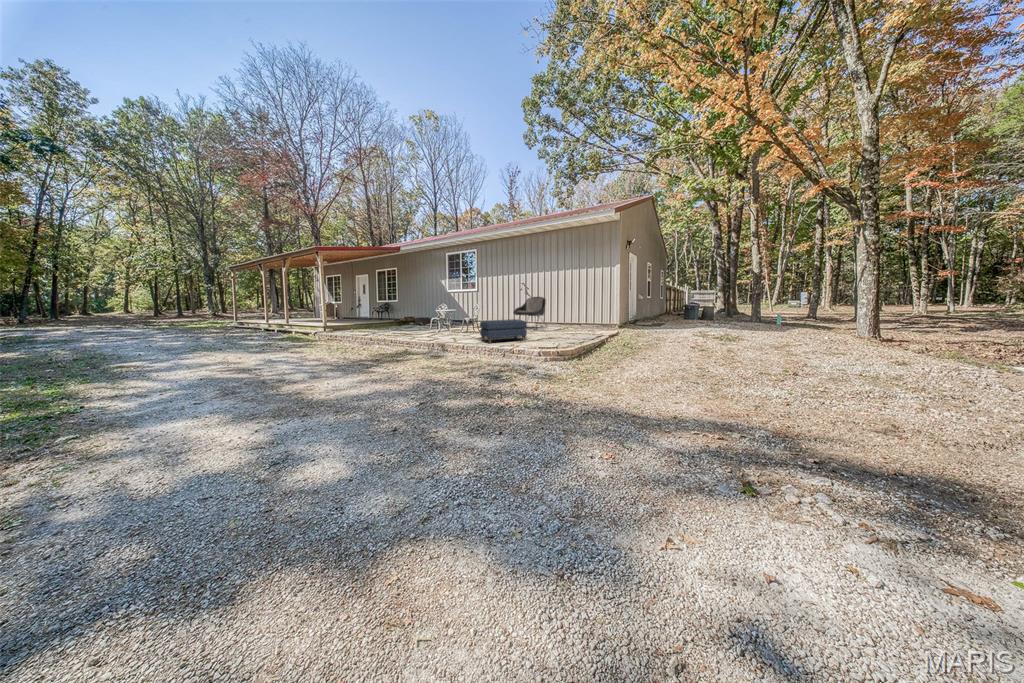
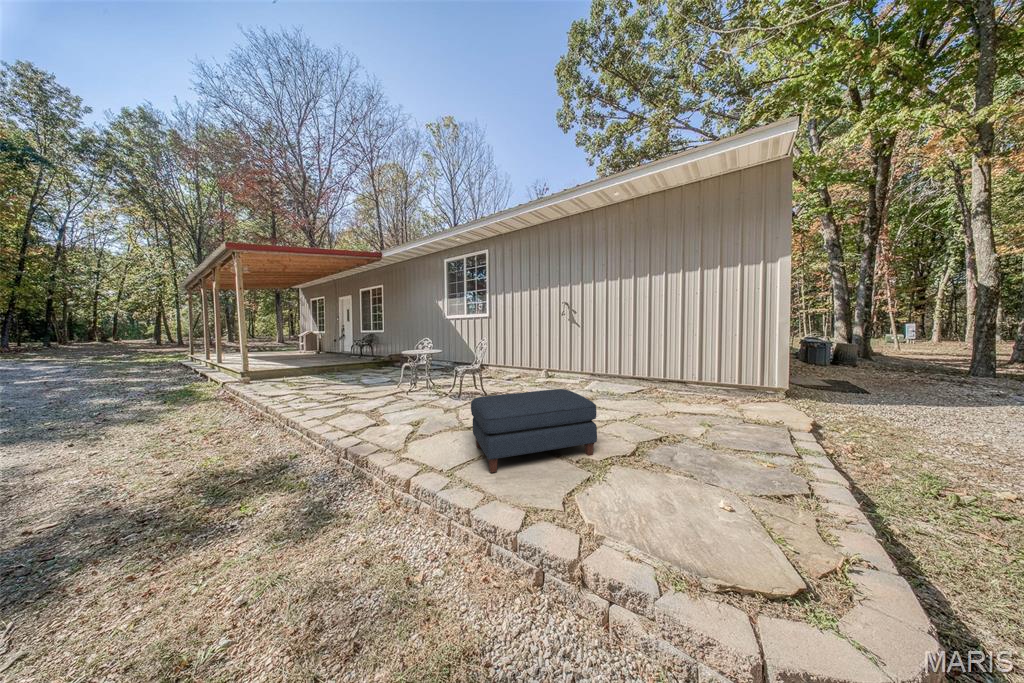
lounge chair: present [513,297,546,328] -> none [550,326,615,394]

